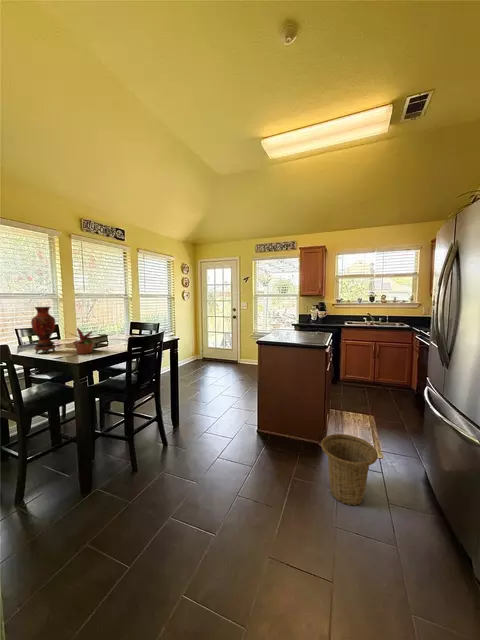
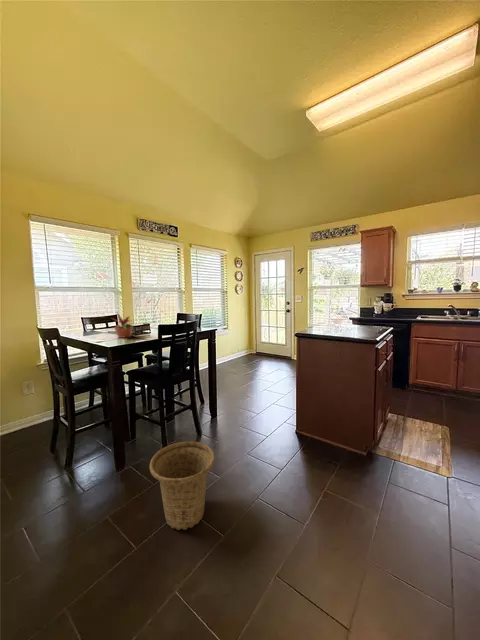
vase: present [31,307,55,353] -> none [82,294,102,337]
basket: present [321,434,378,505] -> present [150,441,215,530]

